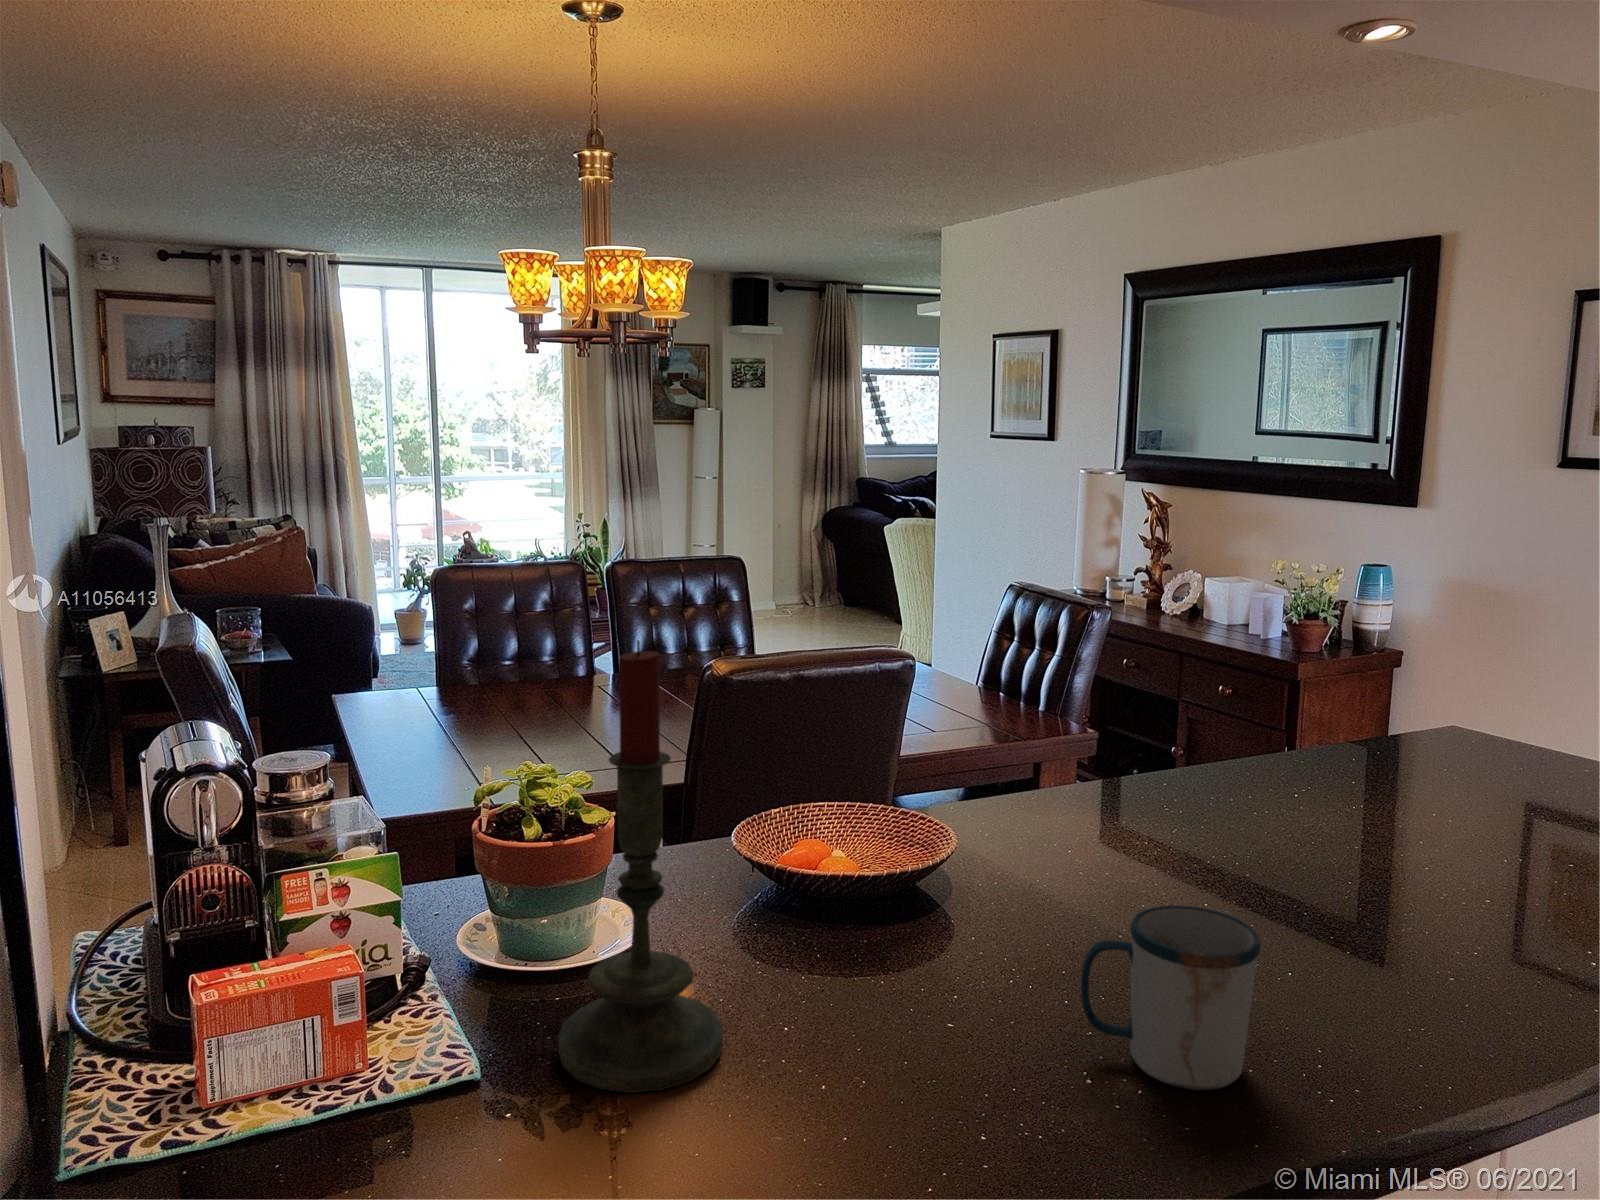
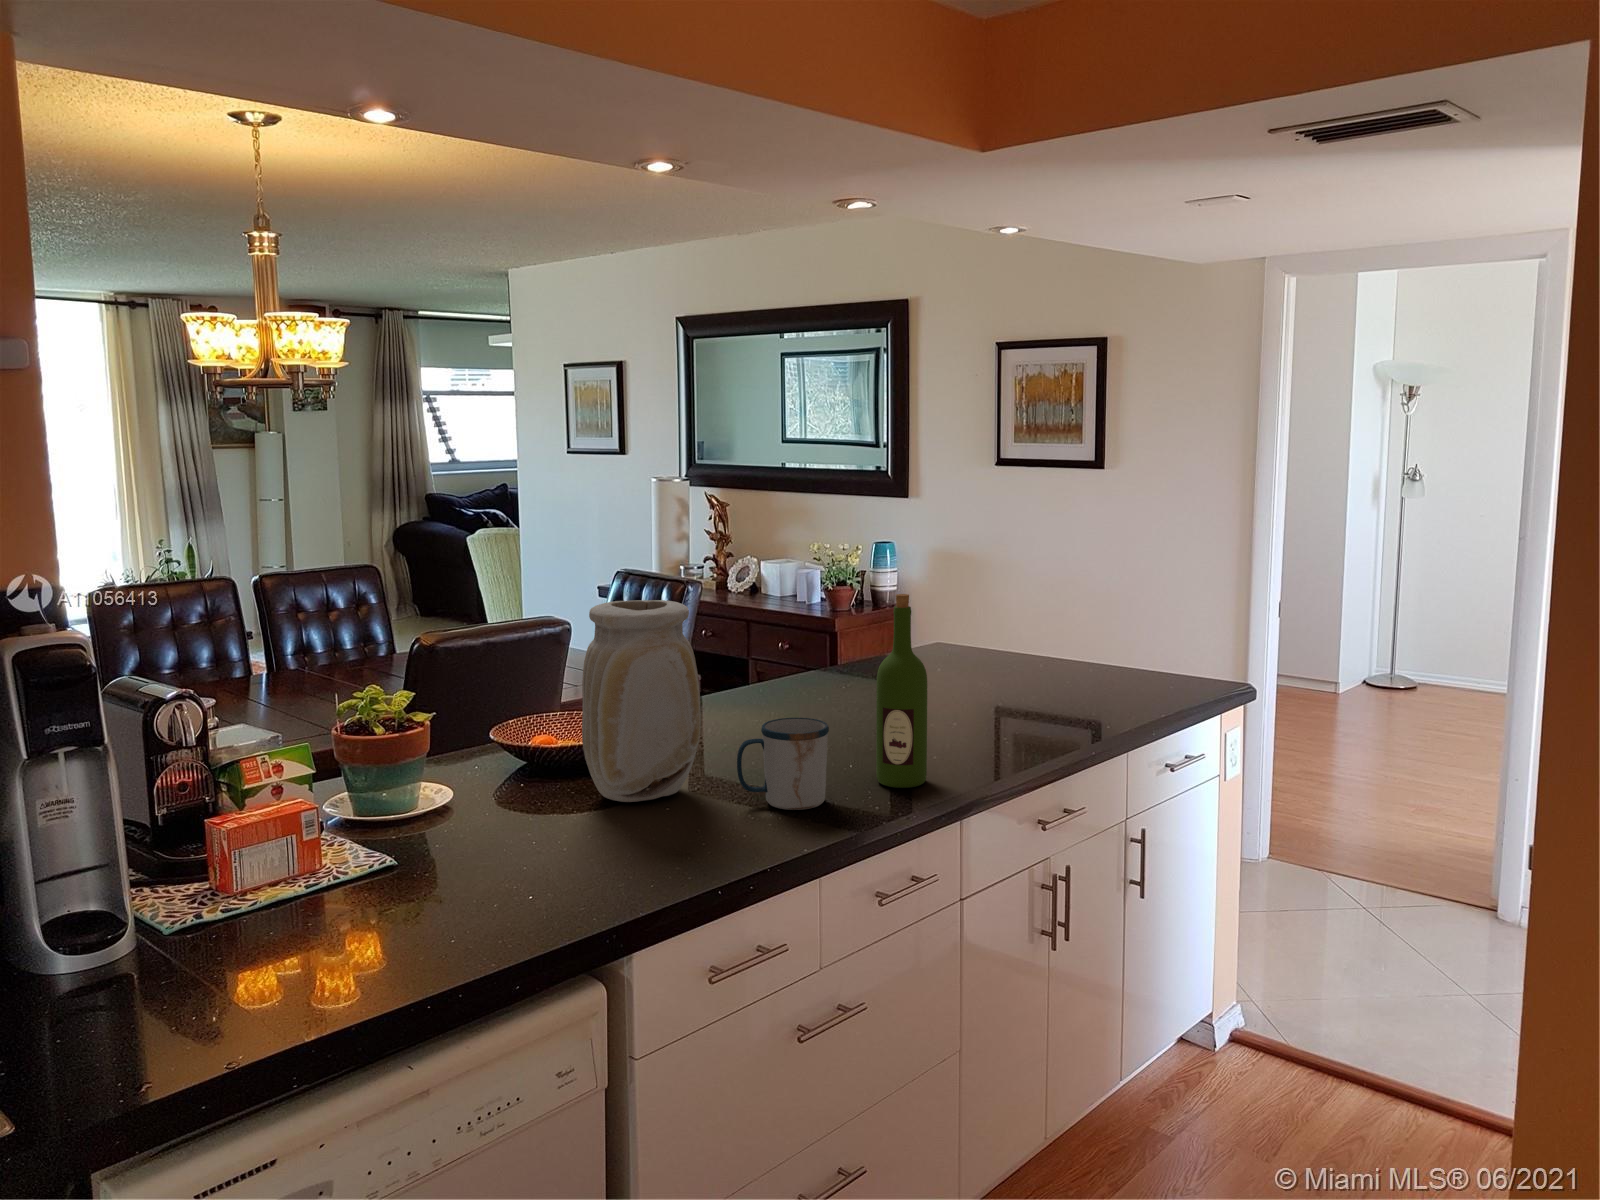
candle: present [558,640,723,1093] -> none [434,589,537,857]
vase: none [832,668,1030,1007] -> present [582,600,701,802]
wine bottle: none [1349,705,1471,1070] -> present [876,594,927,788]

